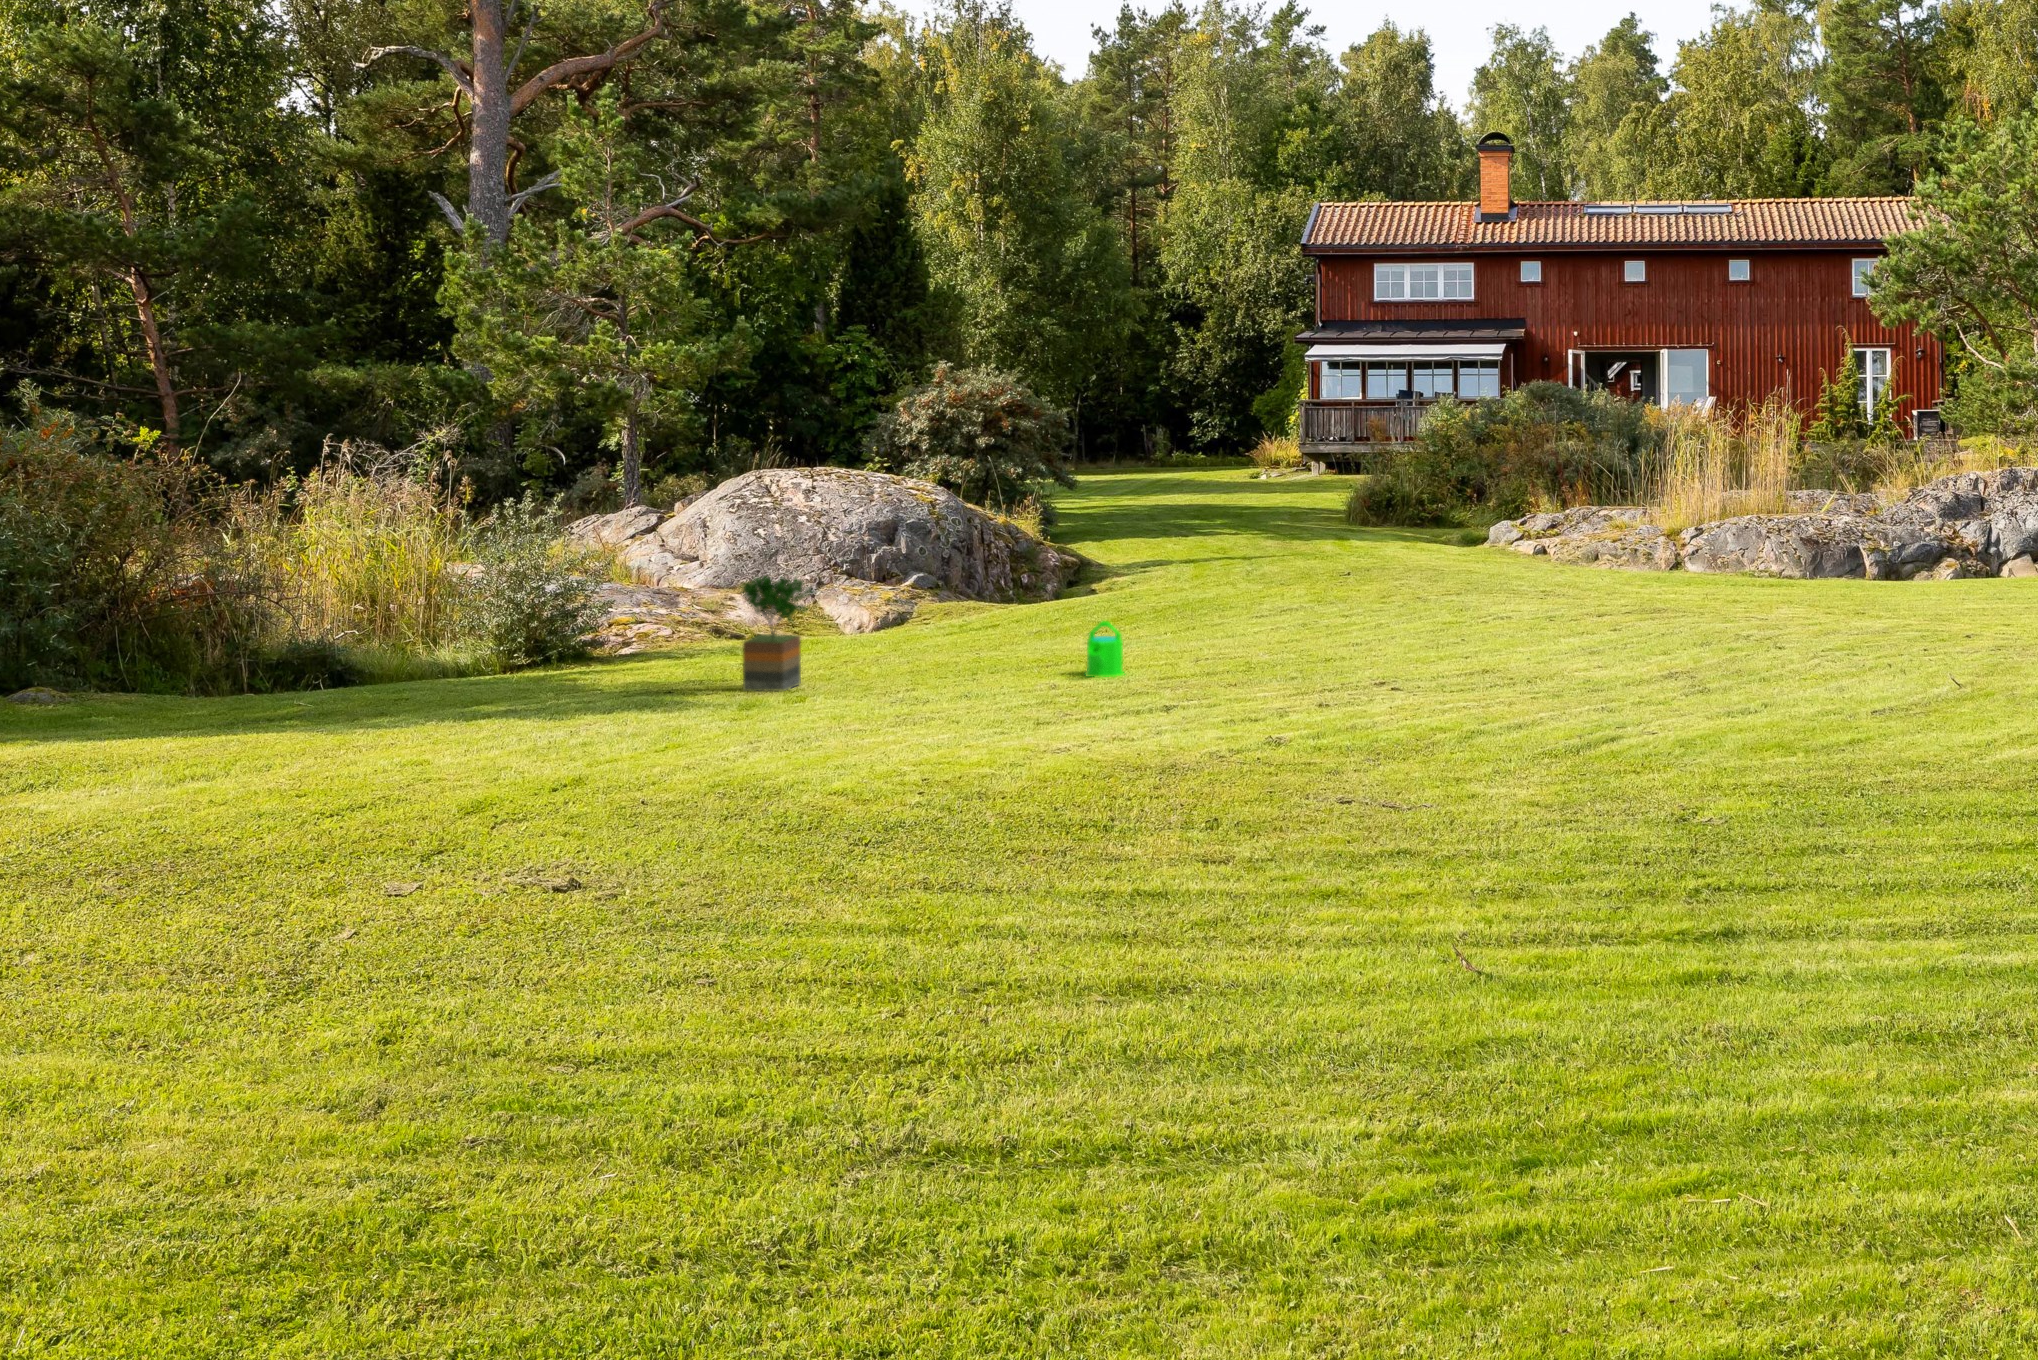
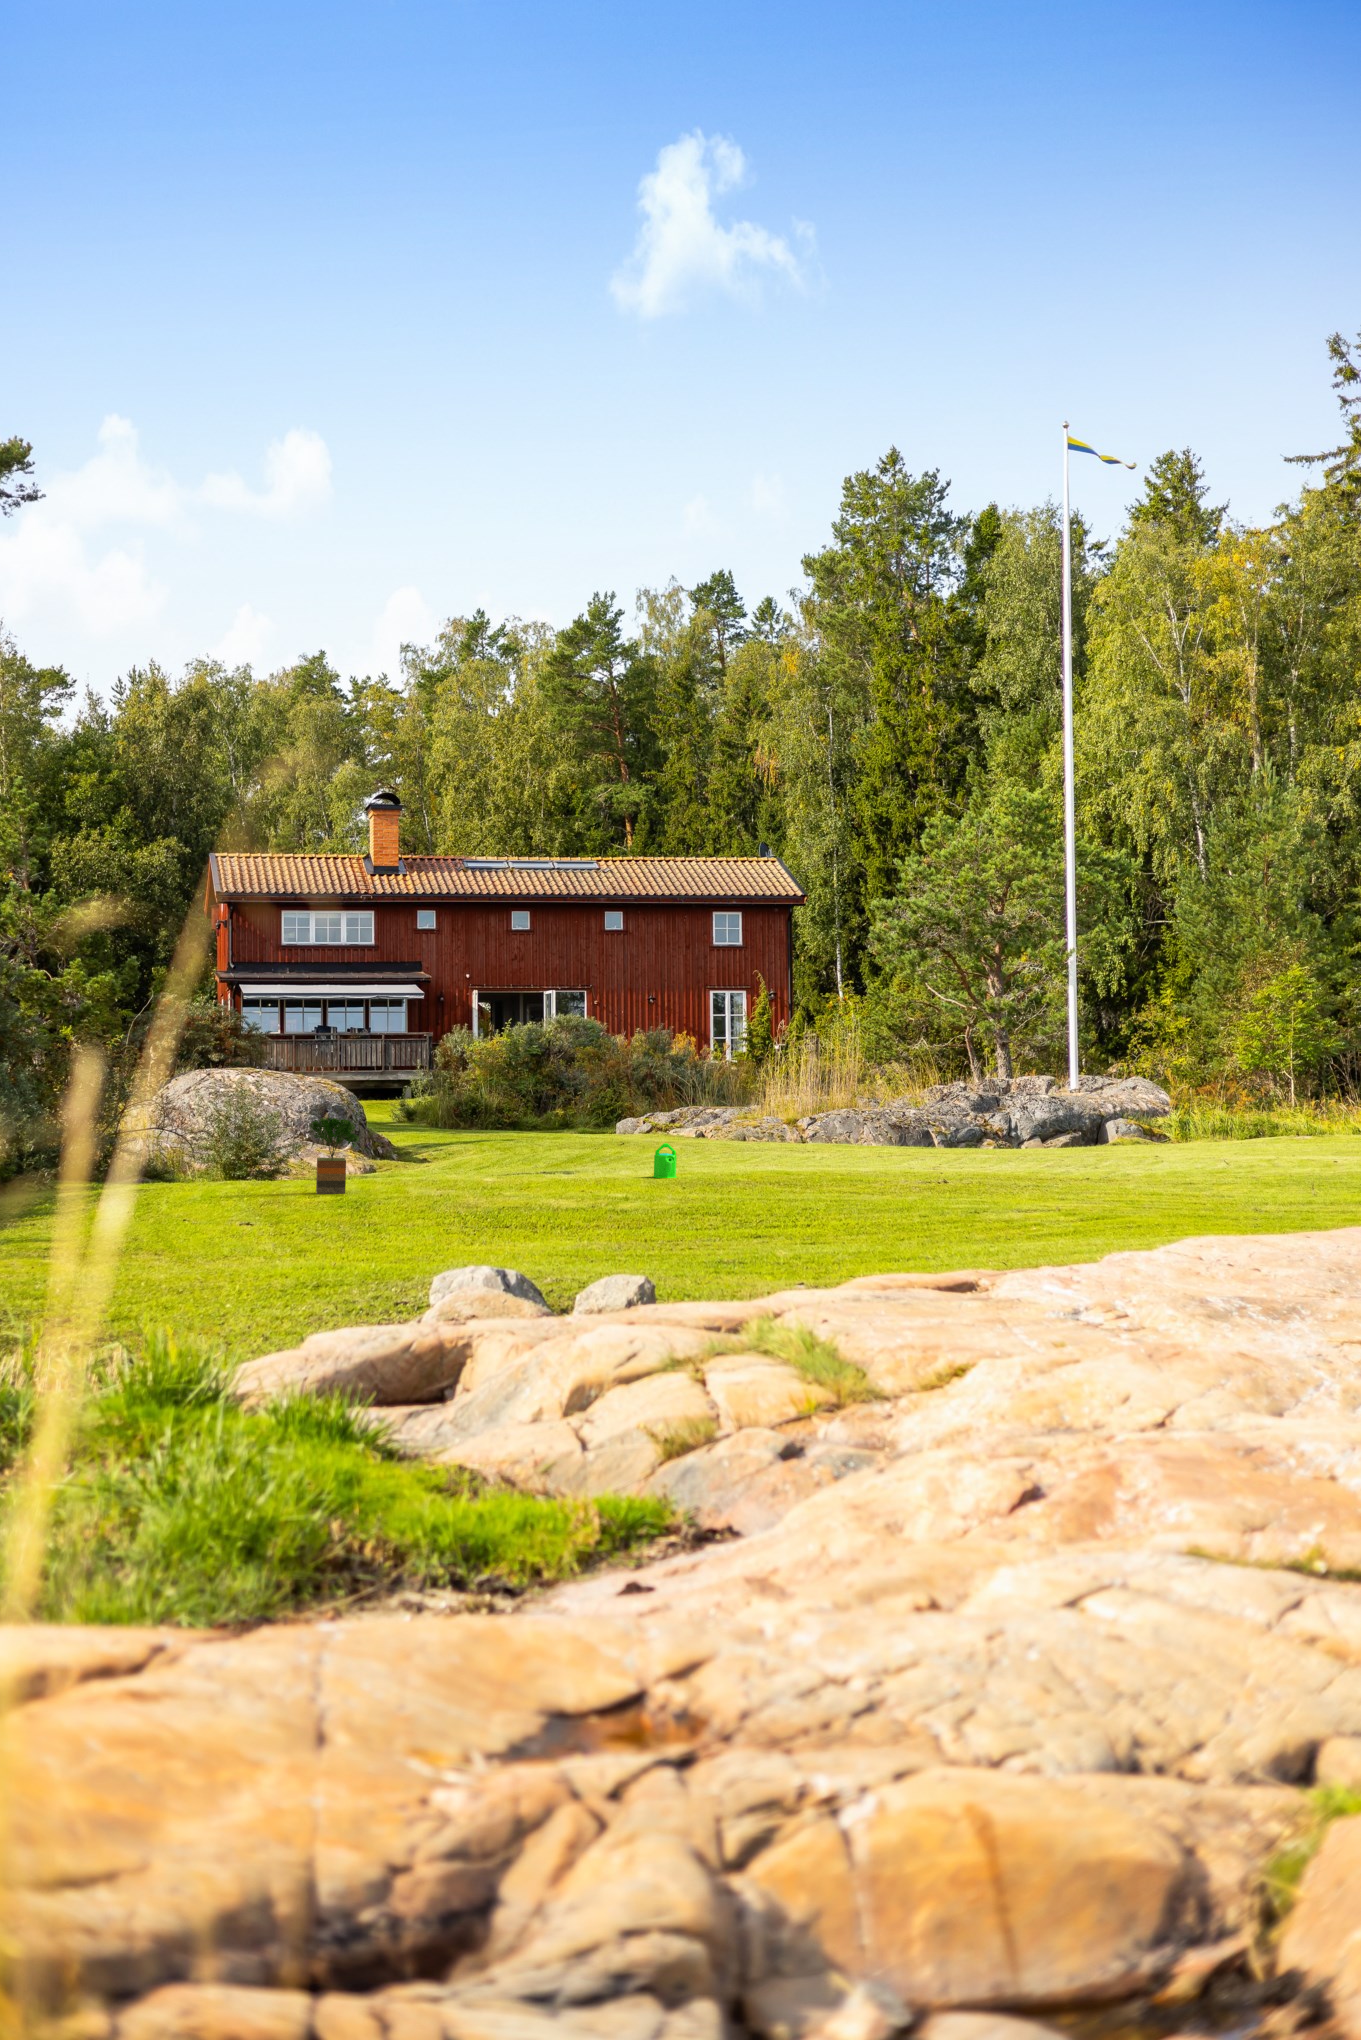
potted tree: present [741,576,812,691] -> present [309,1118,359,1194]

